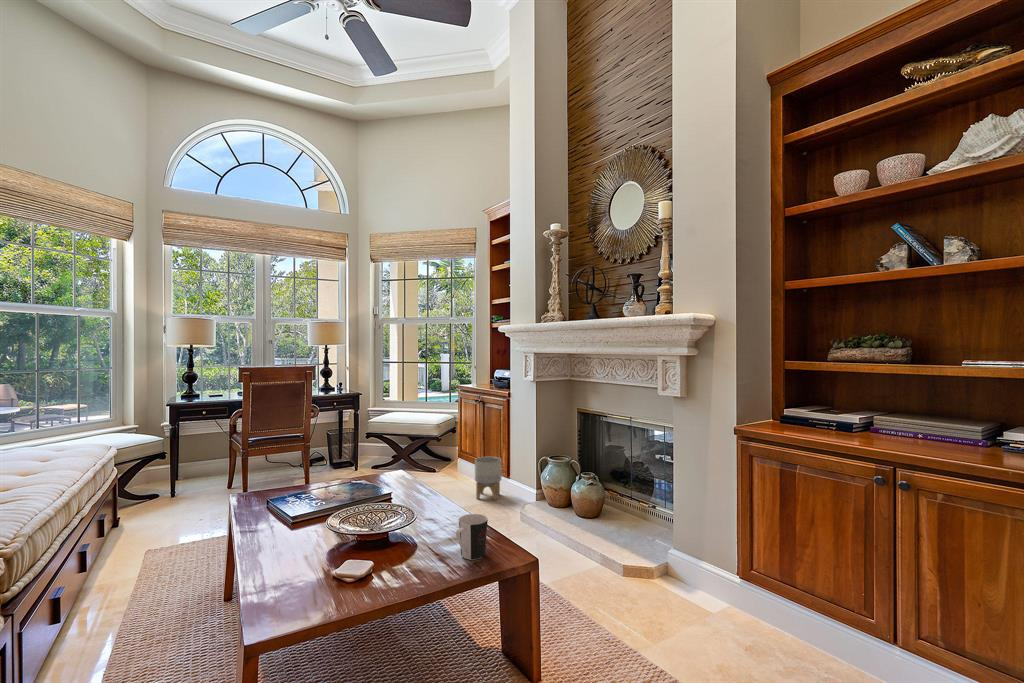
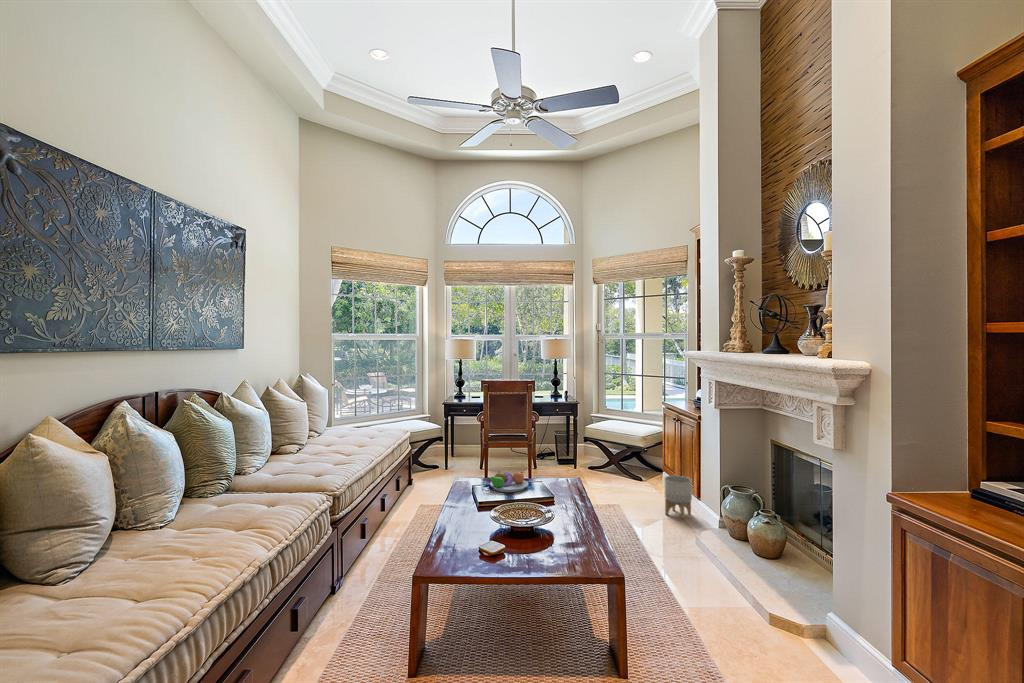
fruit bowl: none [290,471,350,500] -> present [486,471,528,492]
coffee cup: present [456,514,488,560] -> none [555,525,583,560]

